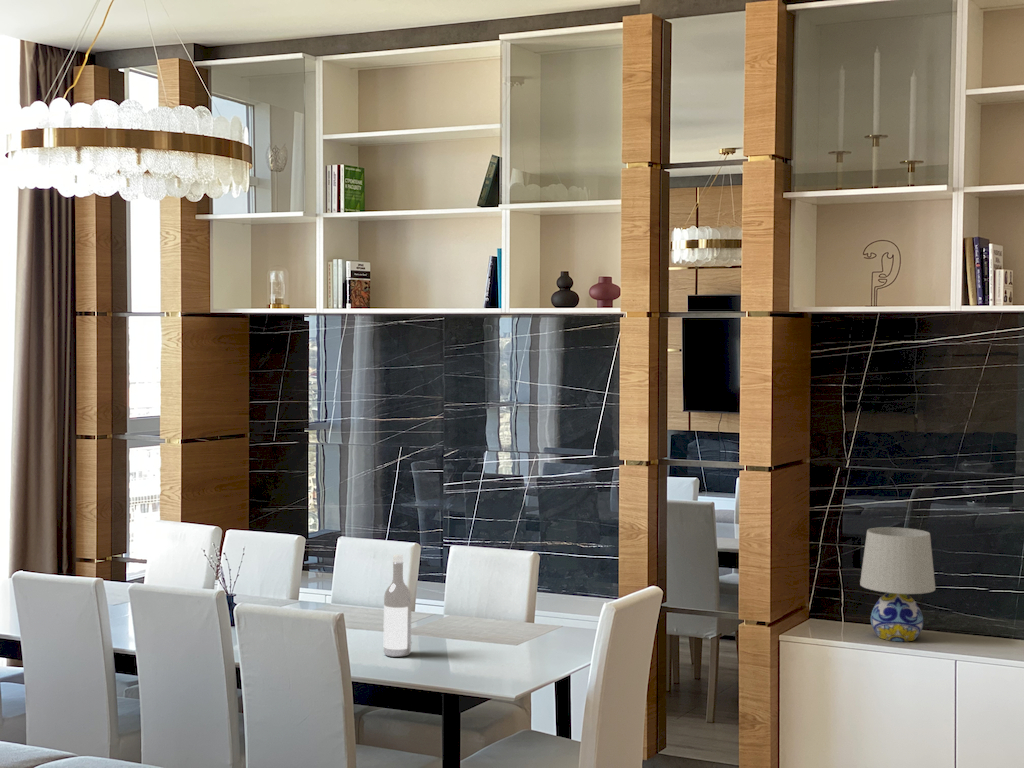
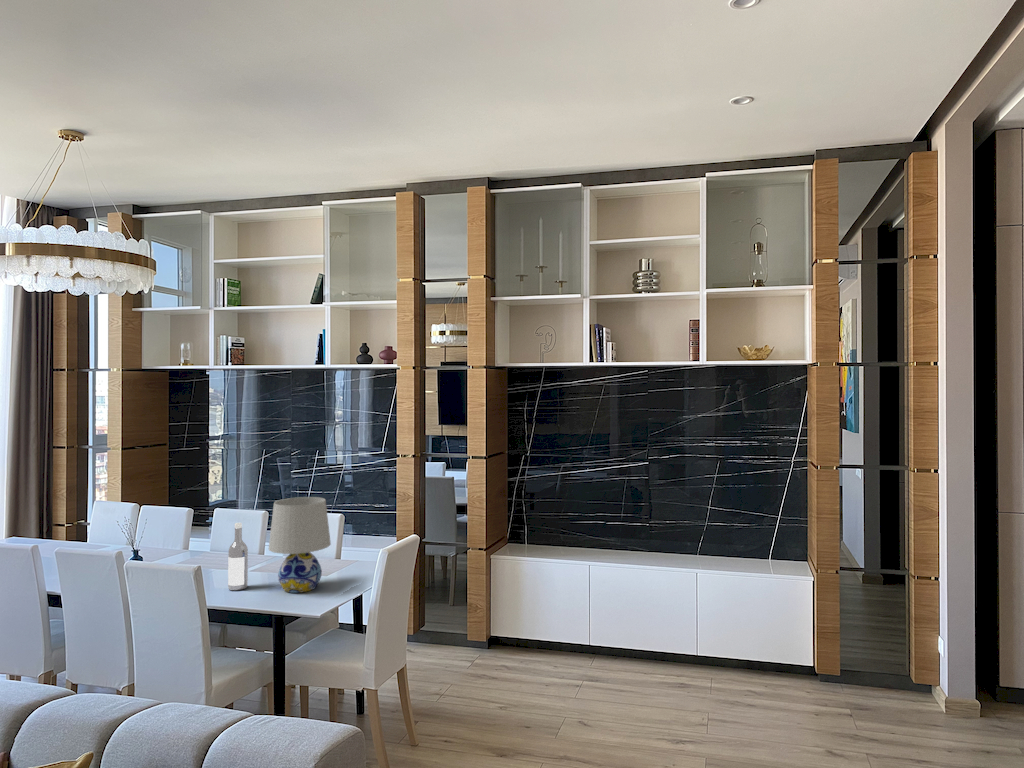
table lamp: present [860,527,935,642] -> present [269,497,331,593]

